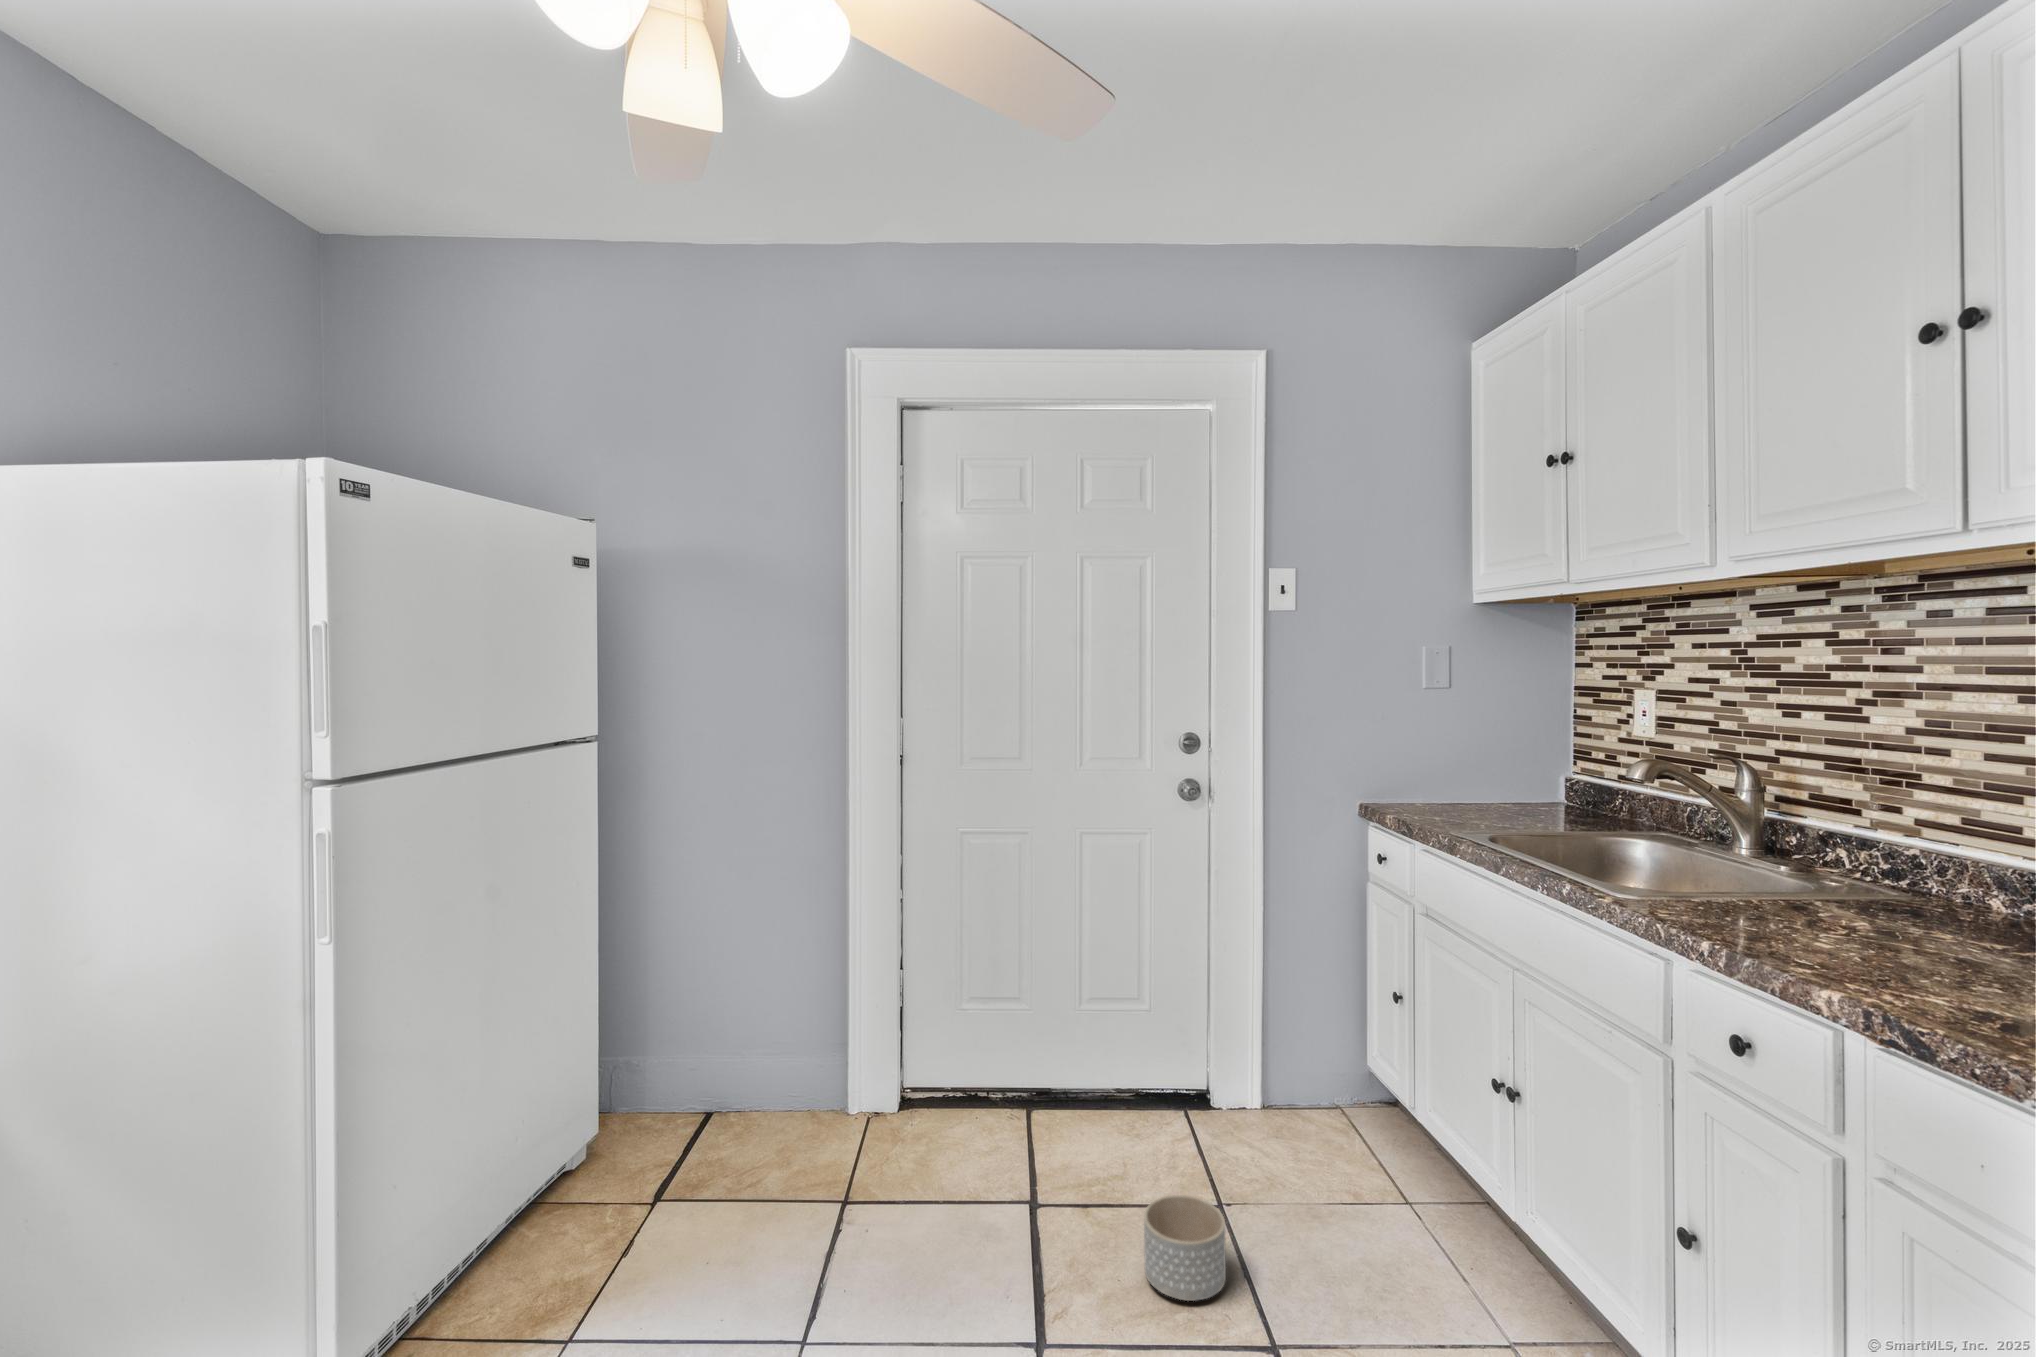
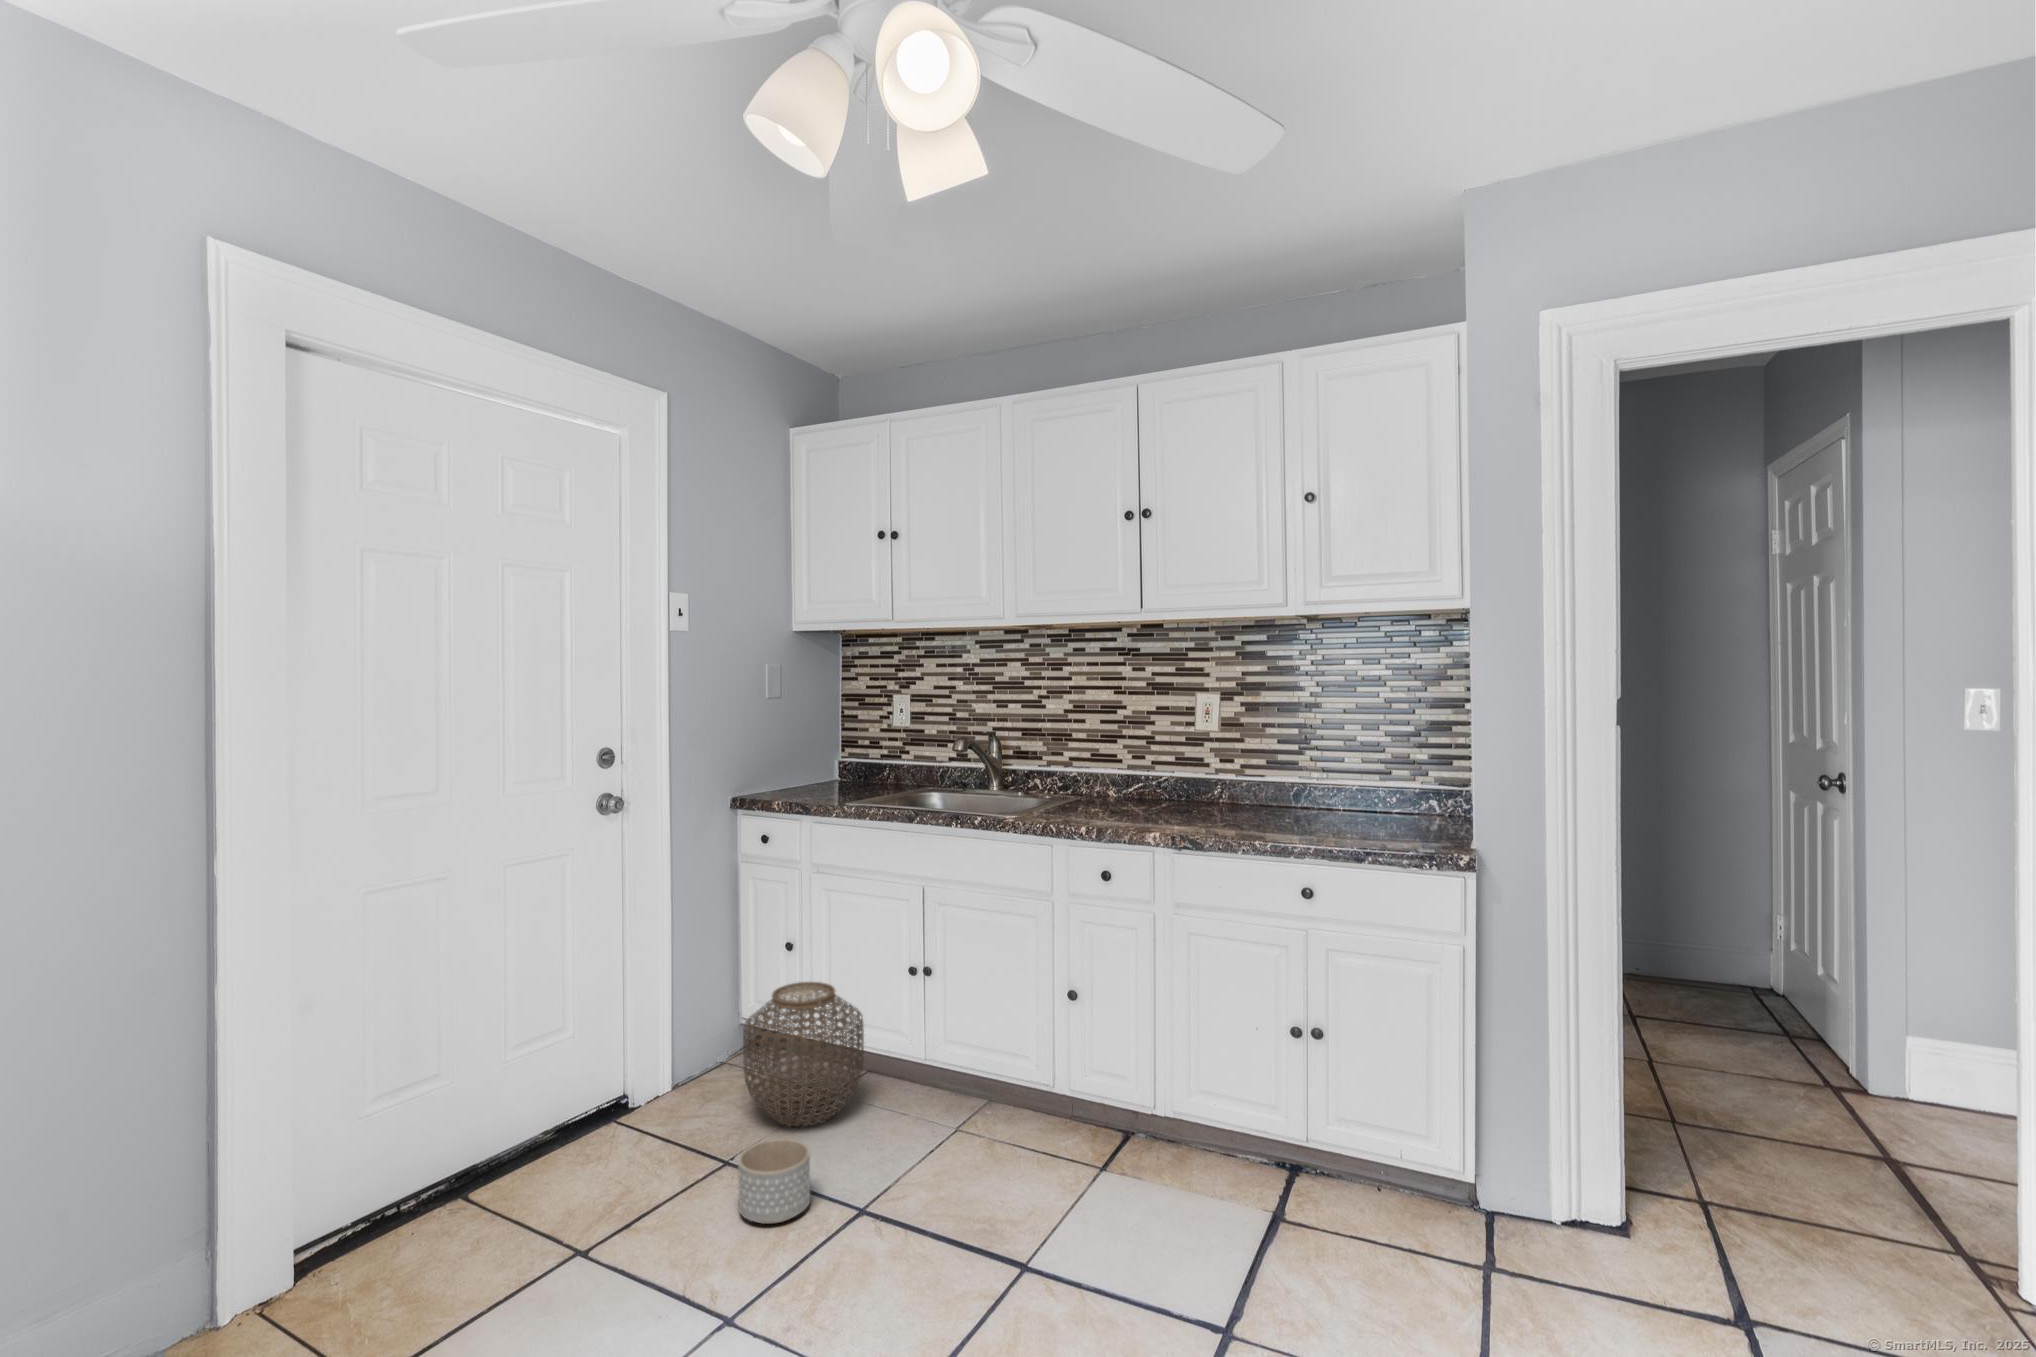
woven basket: none [1268,1036,1421,1222] -> present [743,982,864,1126]

